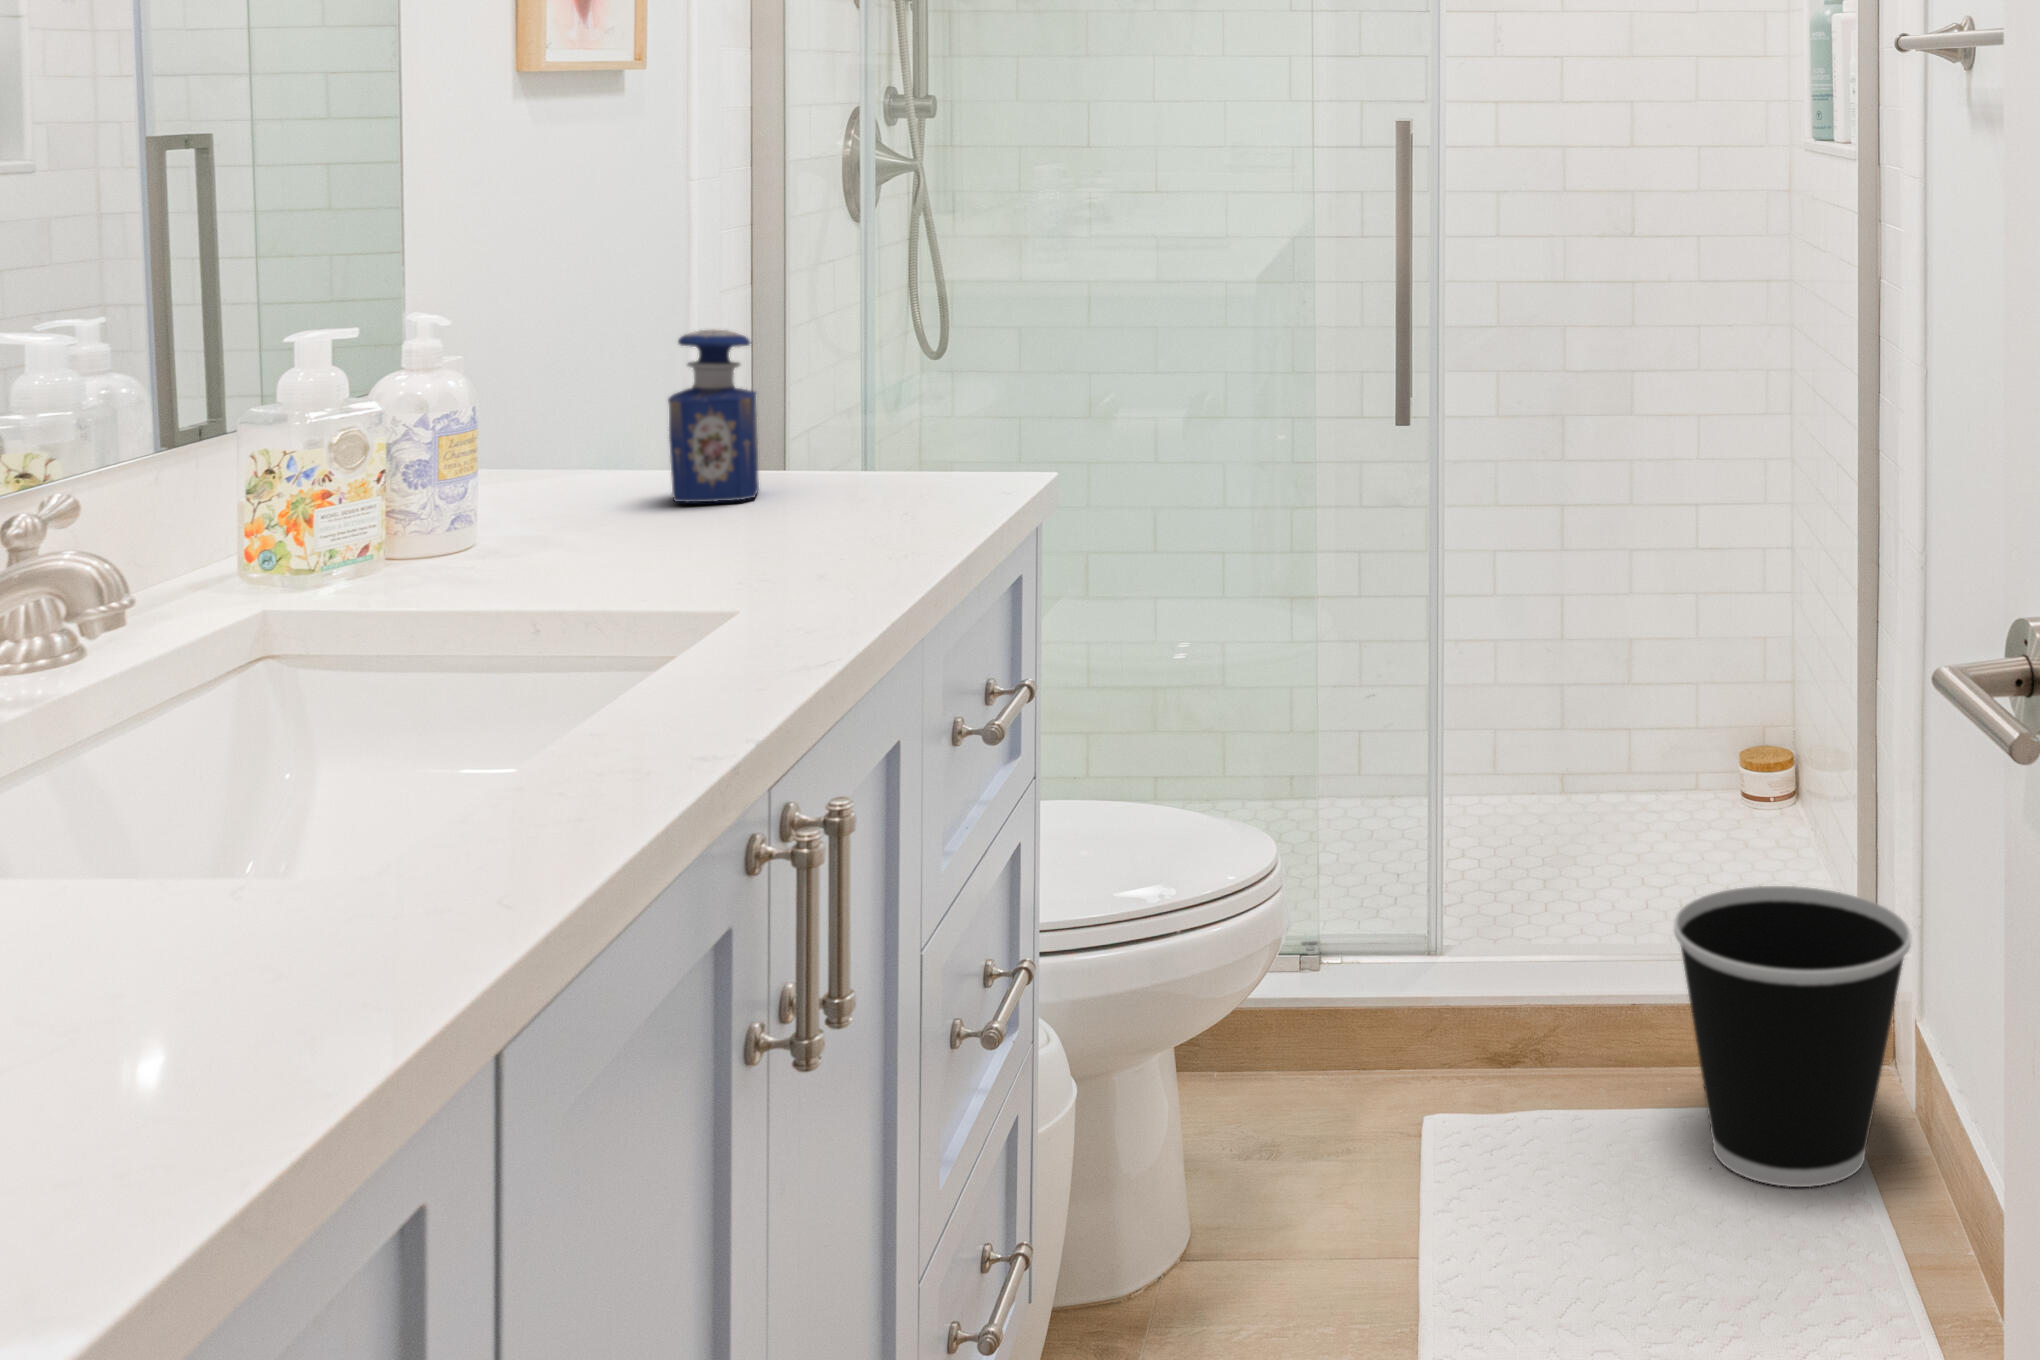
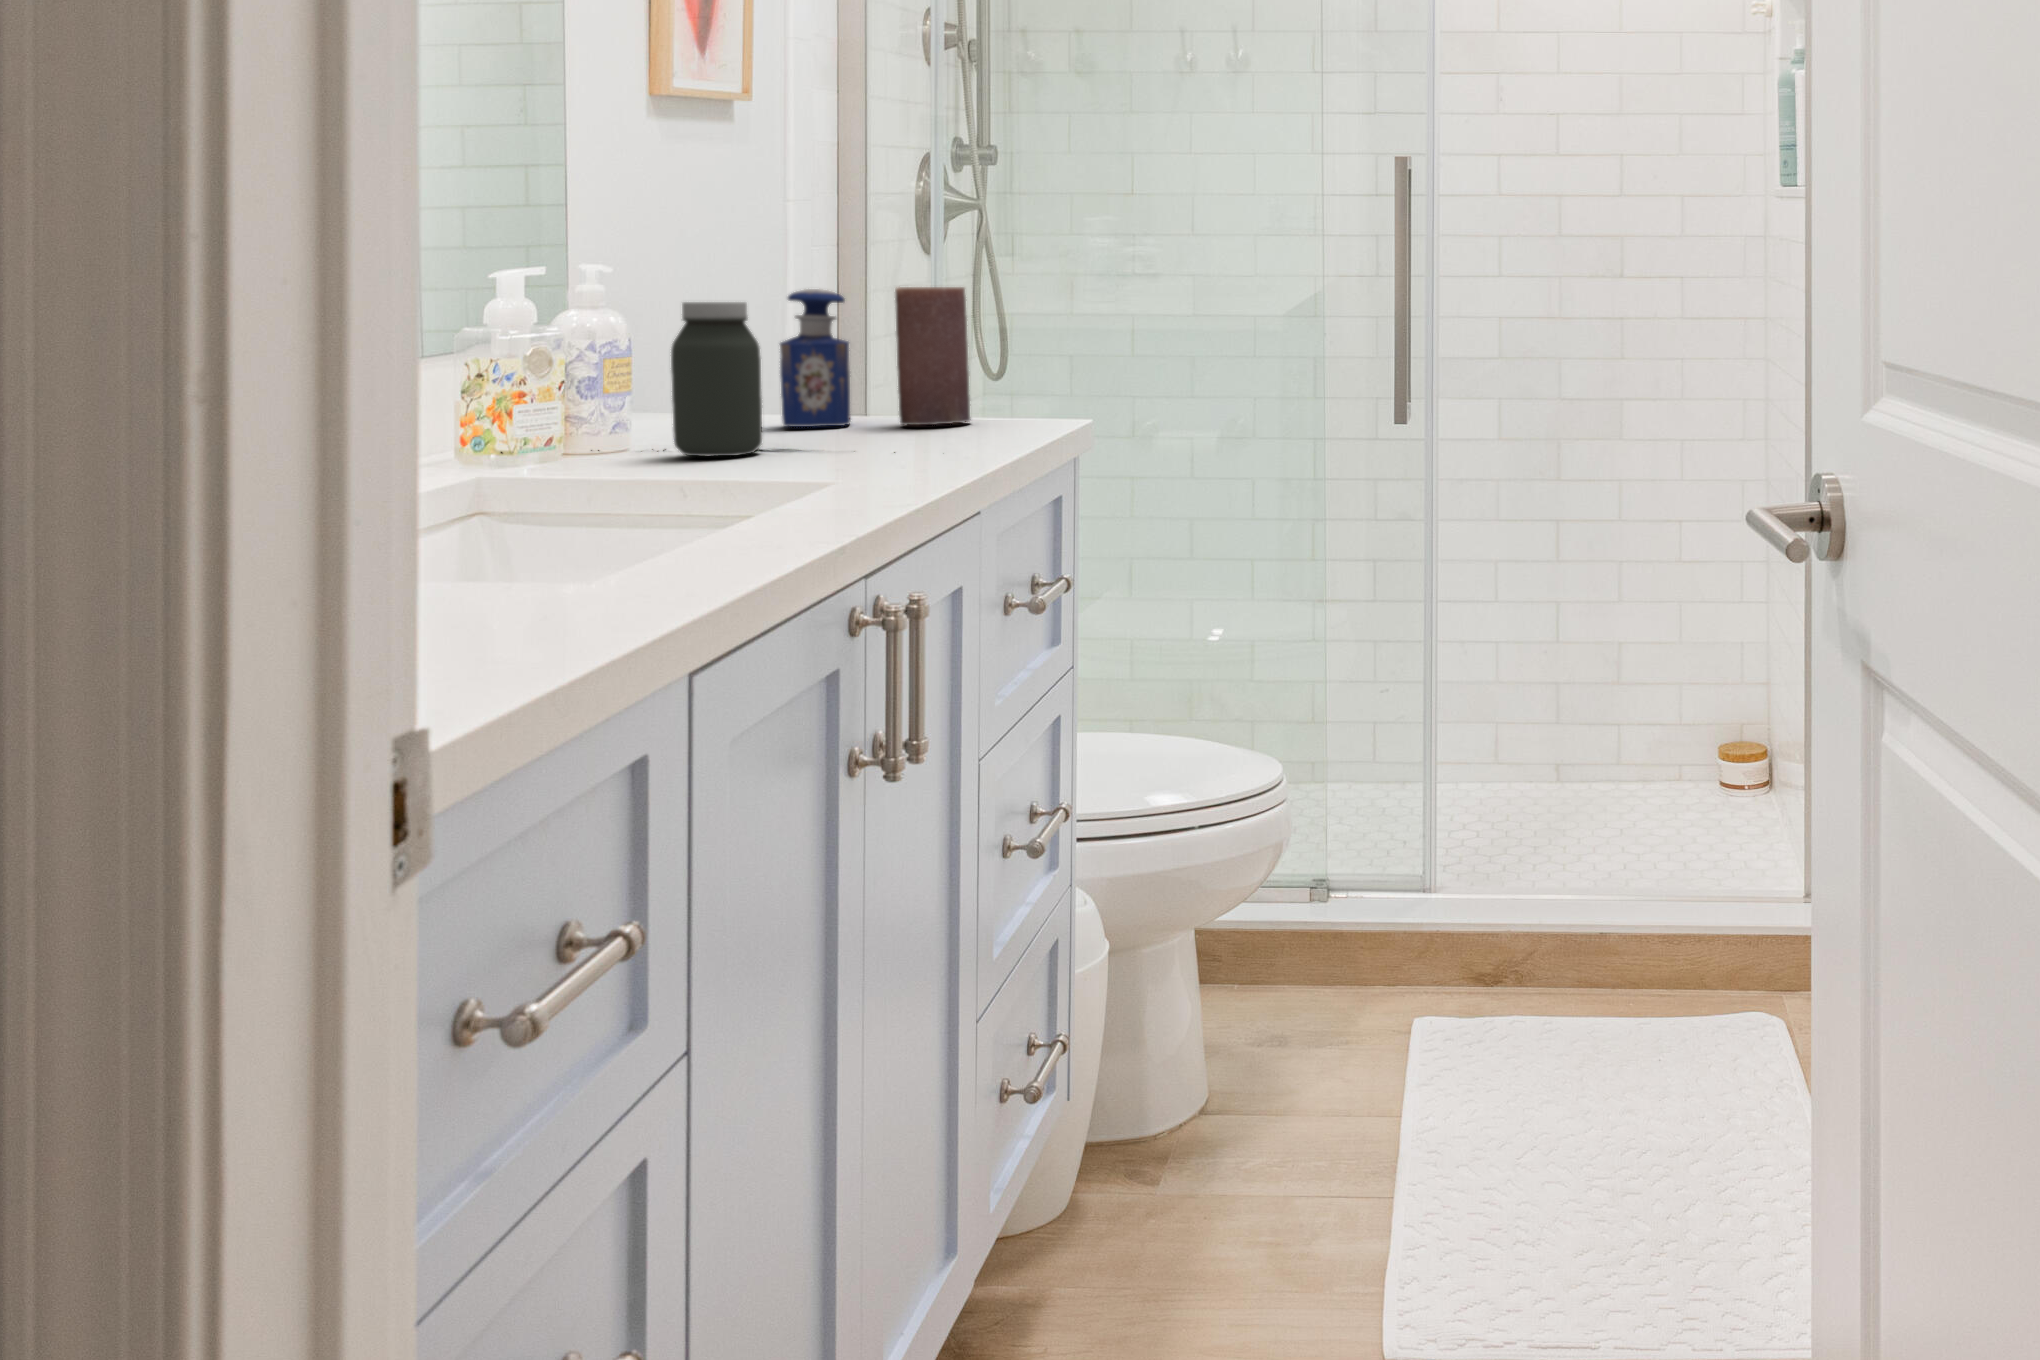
candle: none [812,326,909,502] -> present [895,287,971,425]
jar: none [521,367,641,570] -> present [671,302,762,456]
wastebasket: present [1674,886,1911,1187] -> none [1631,827,1839,1078]

